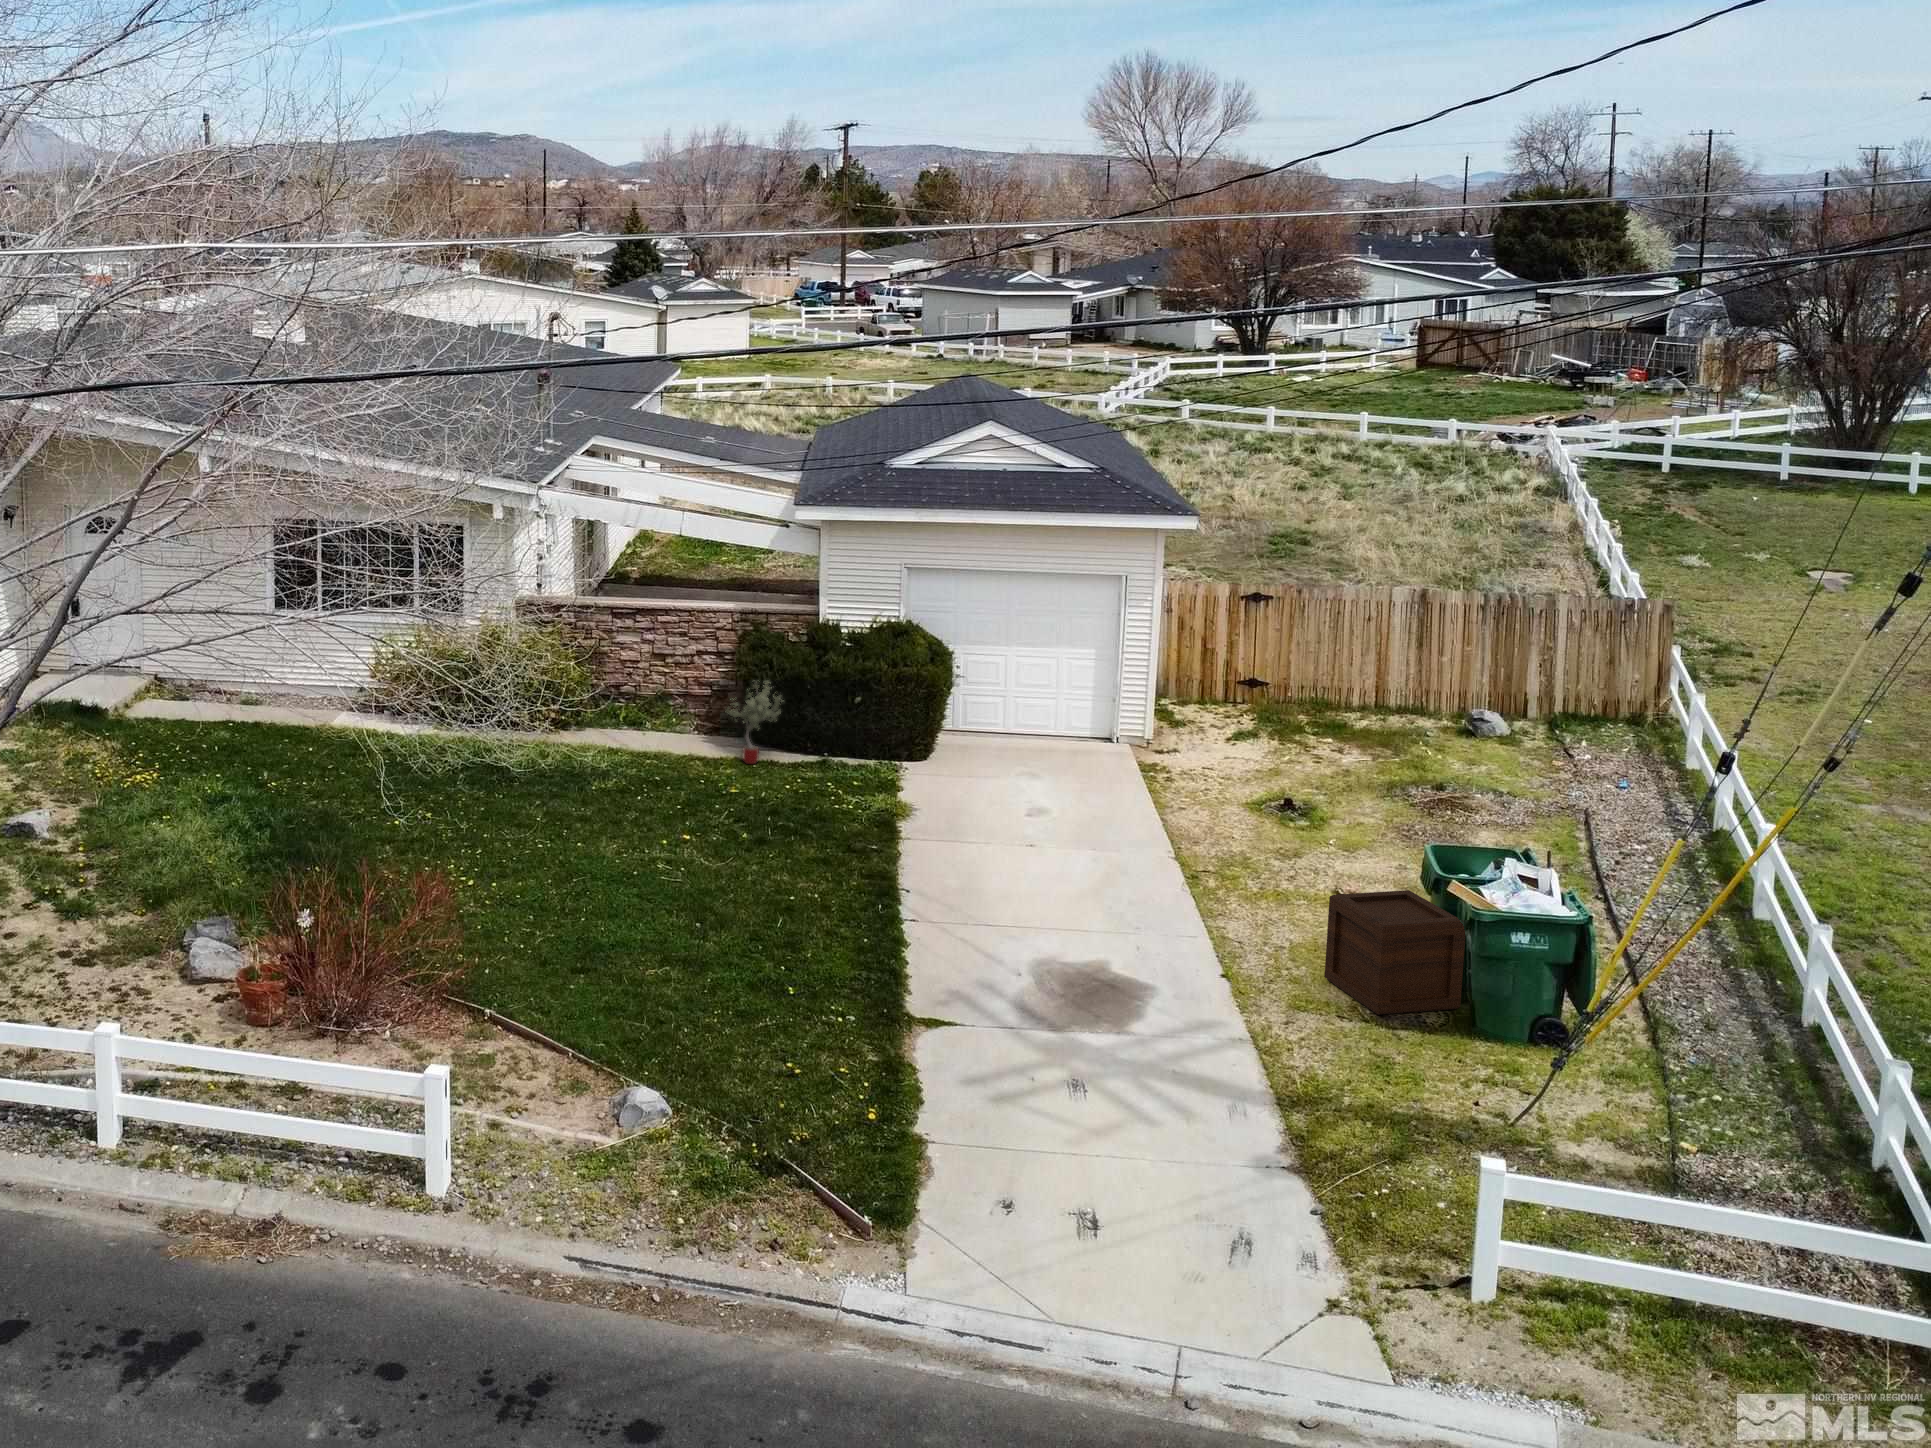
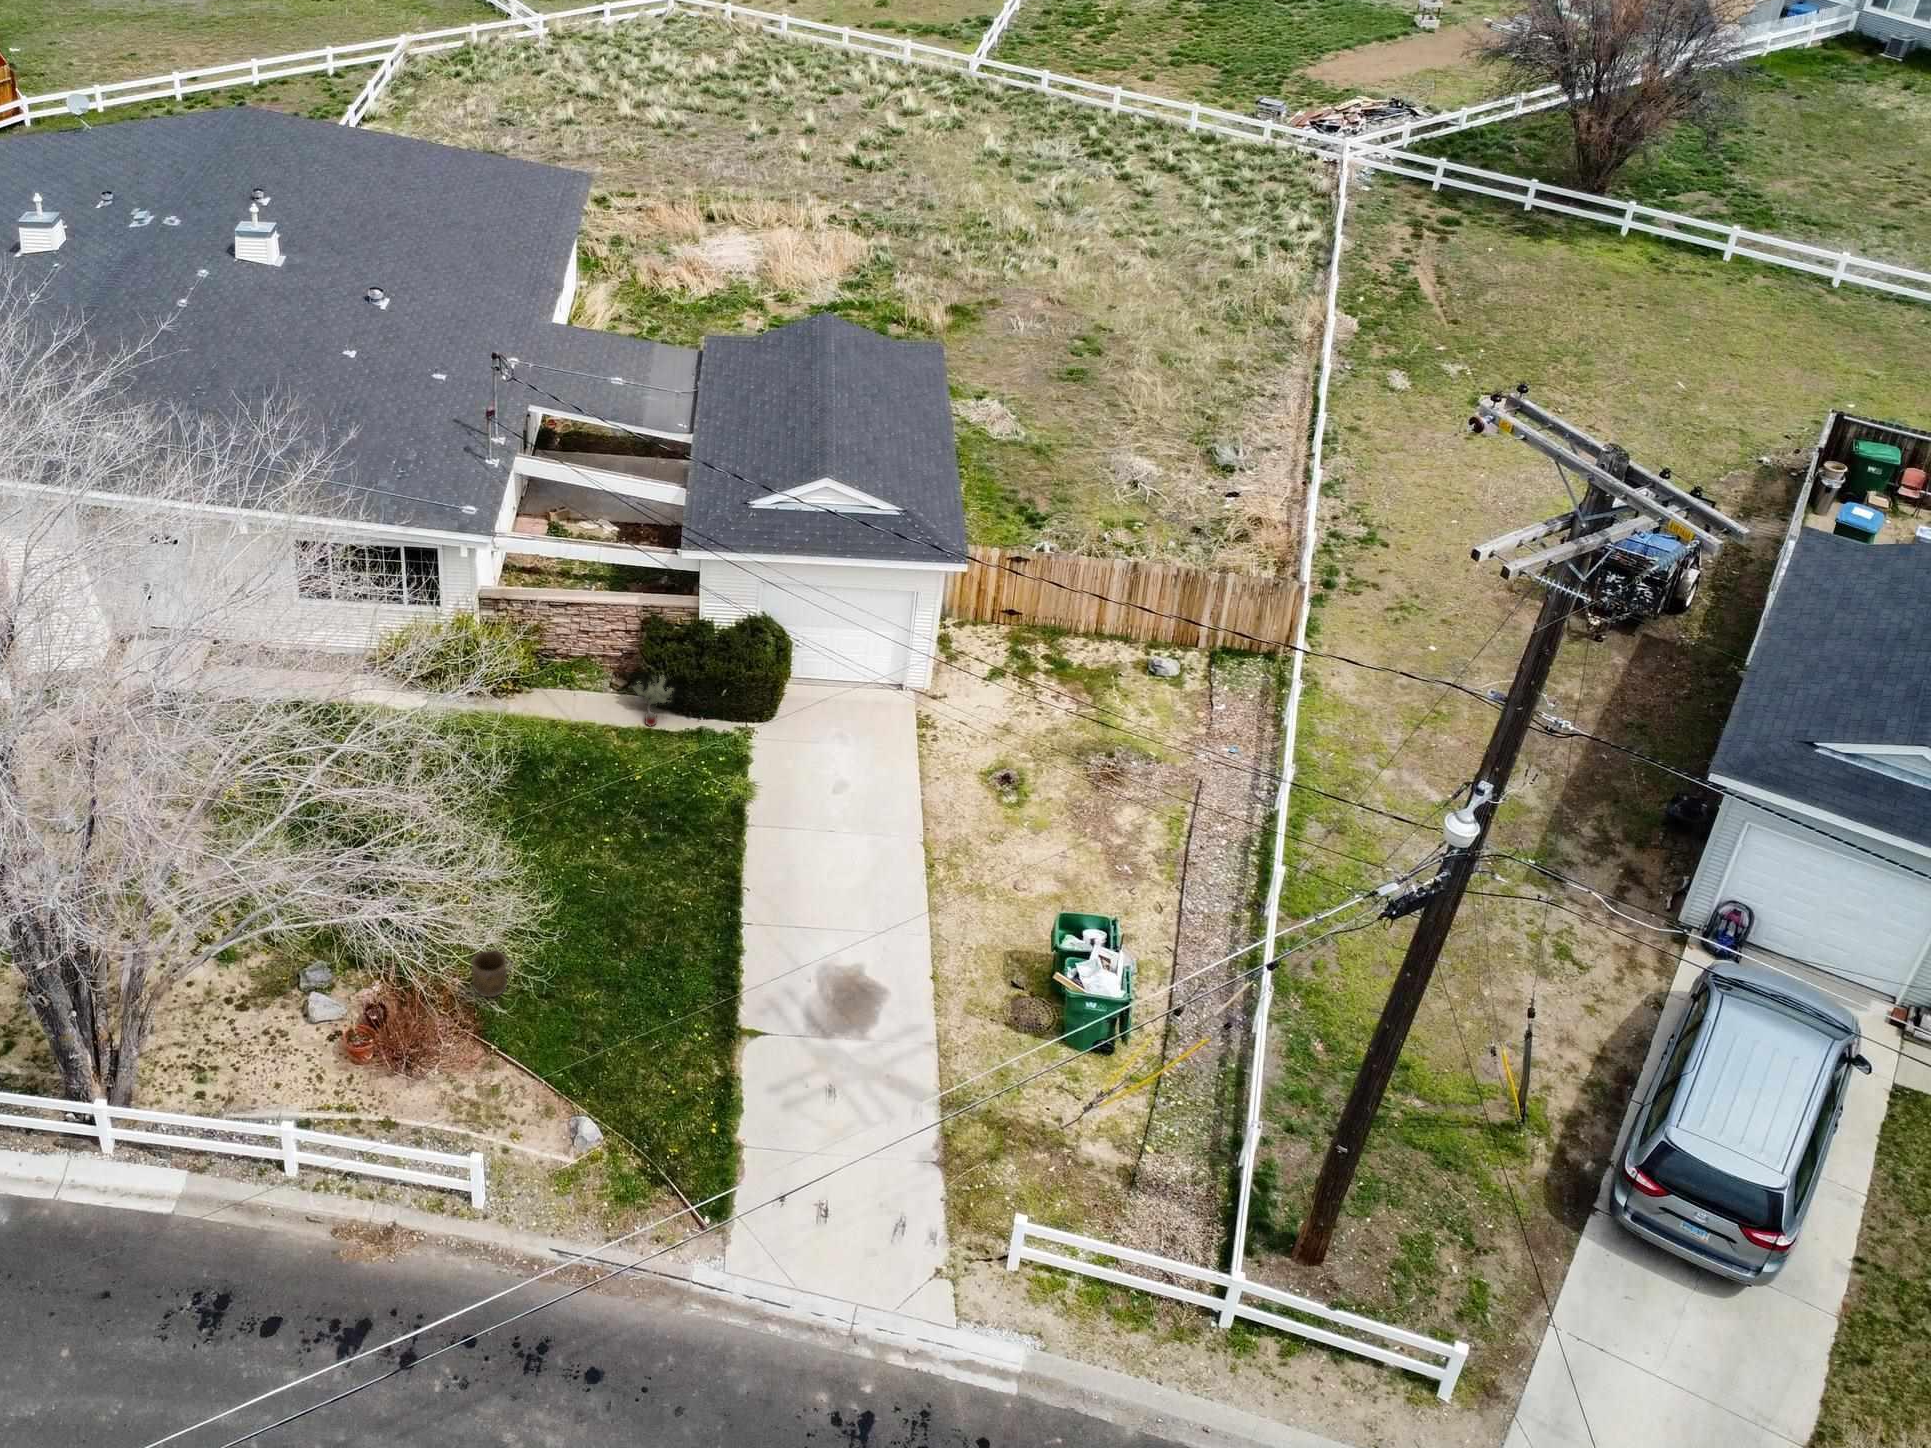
wooden crate: present [1324,890,1465,1015] -> none [993,929,1073,1013]
bucket: none [462,898,528,975] -> present [471,949,512,997]

